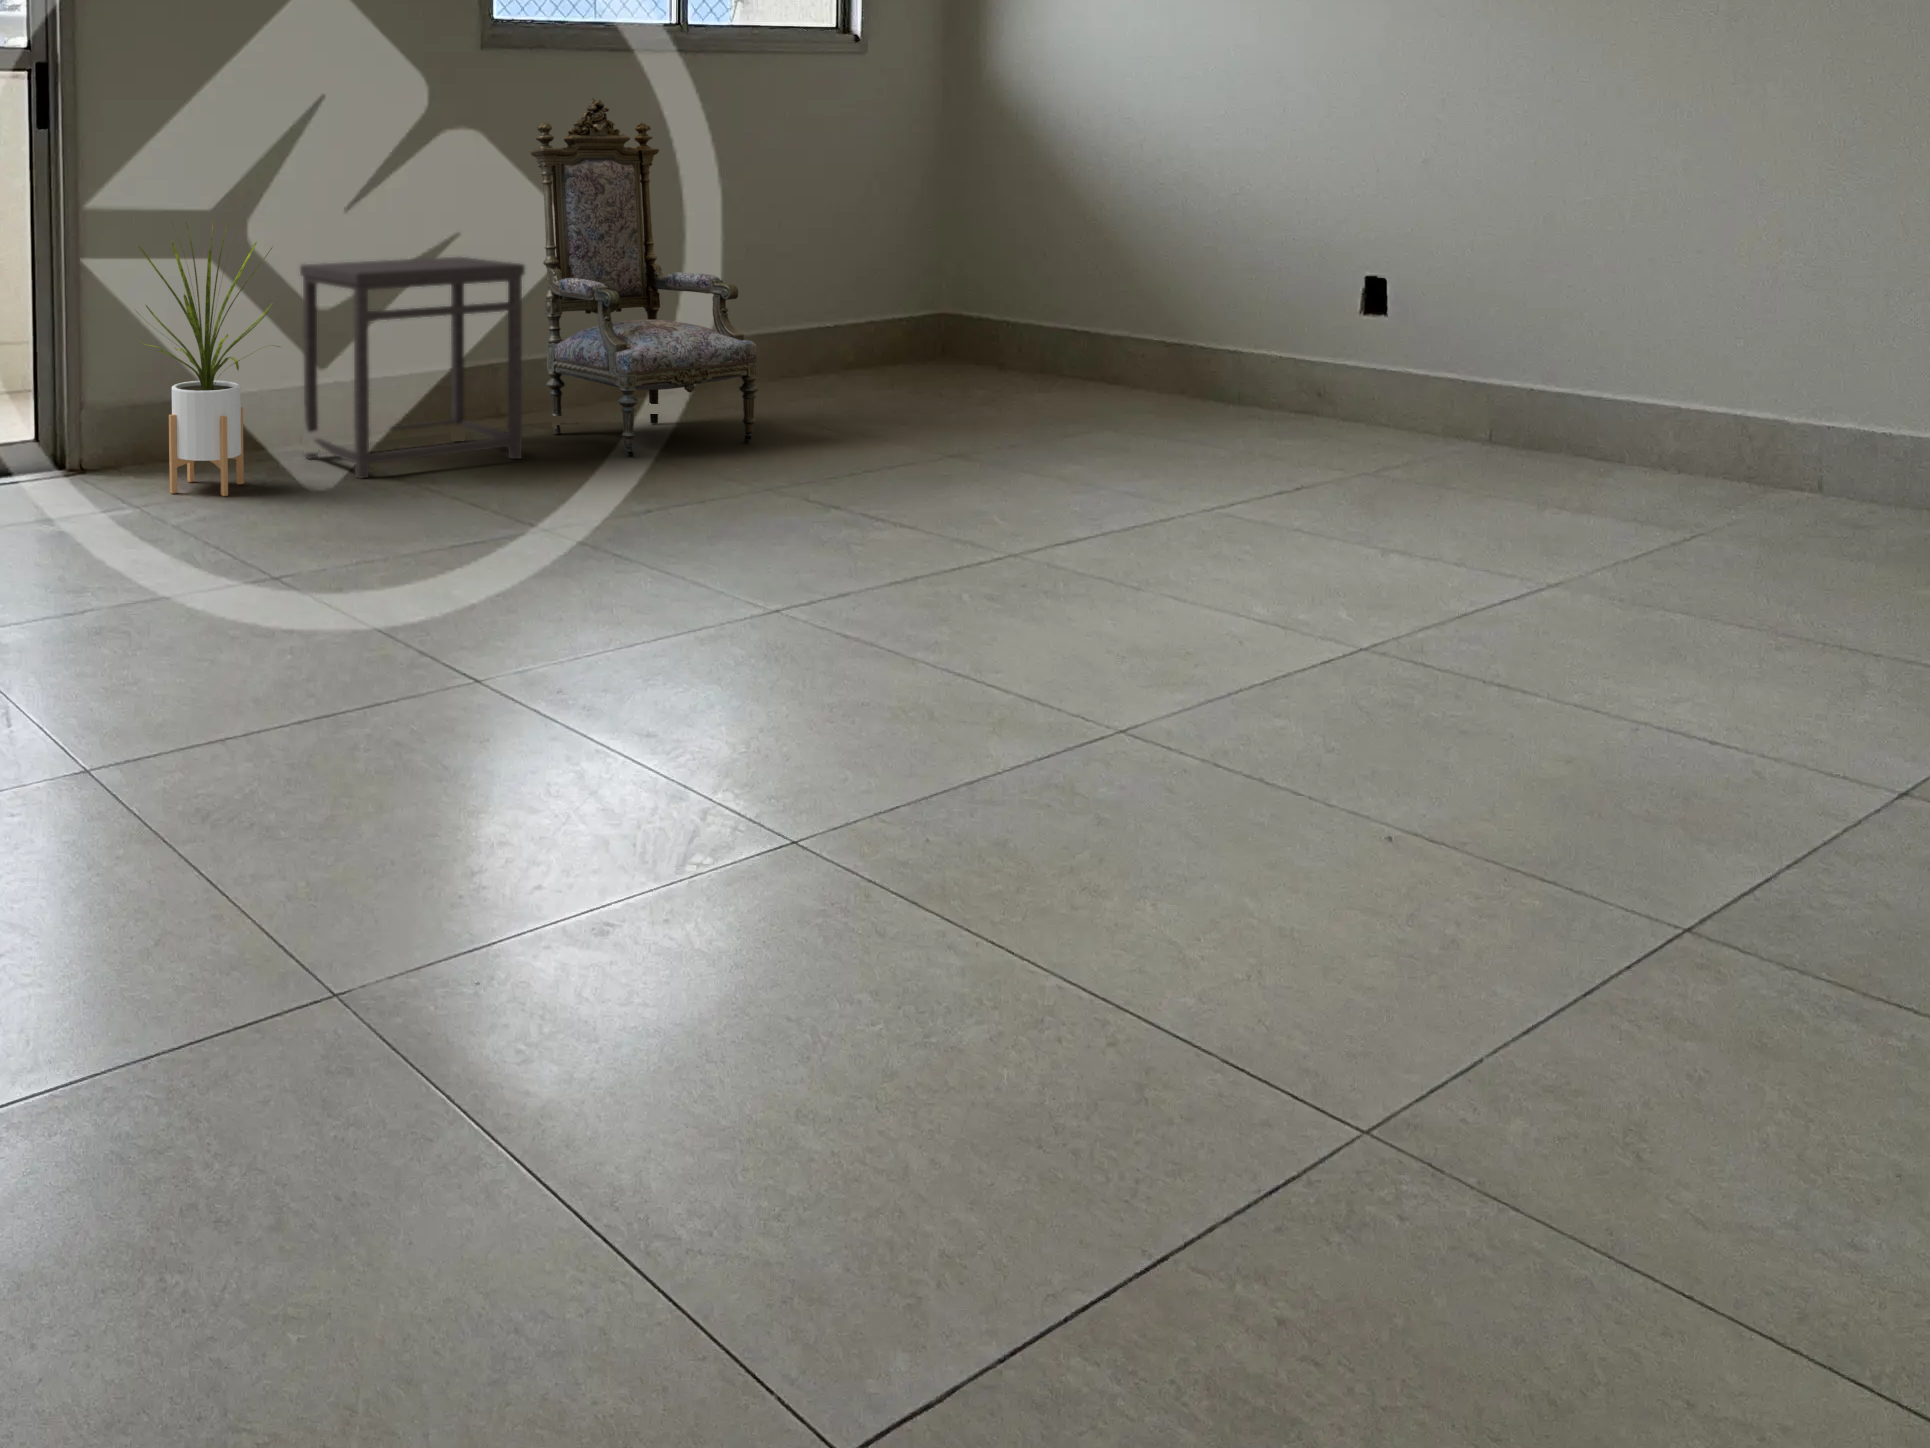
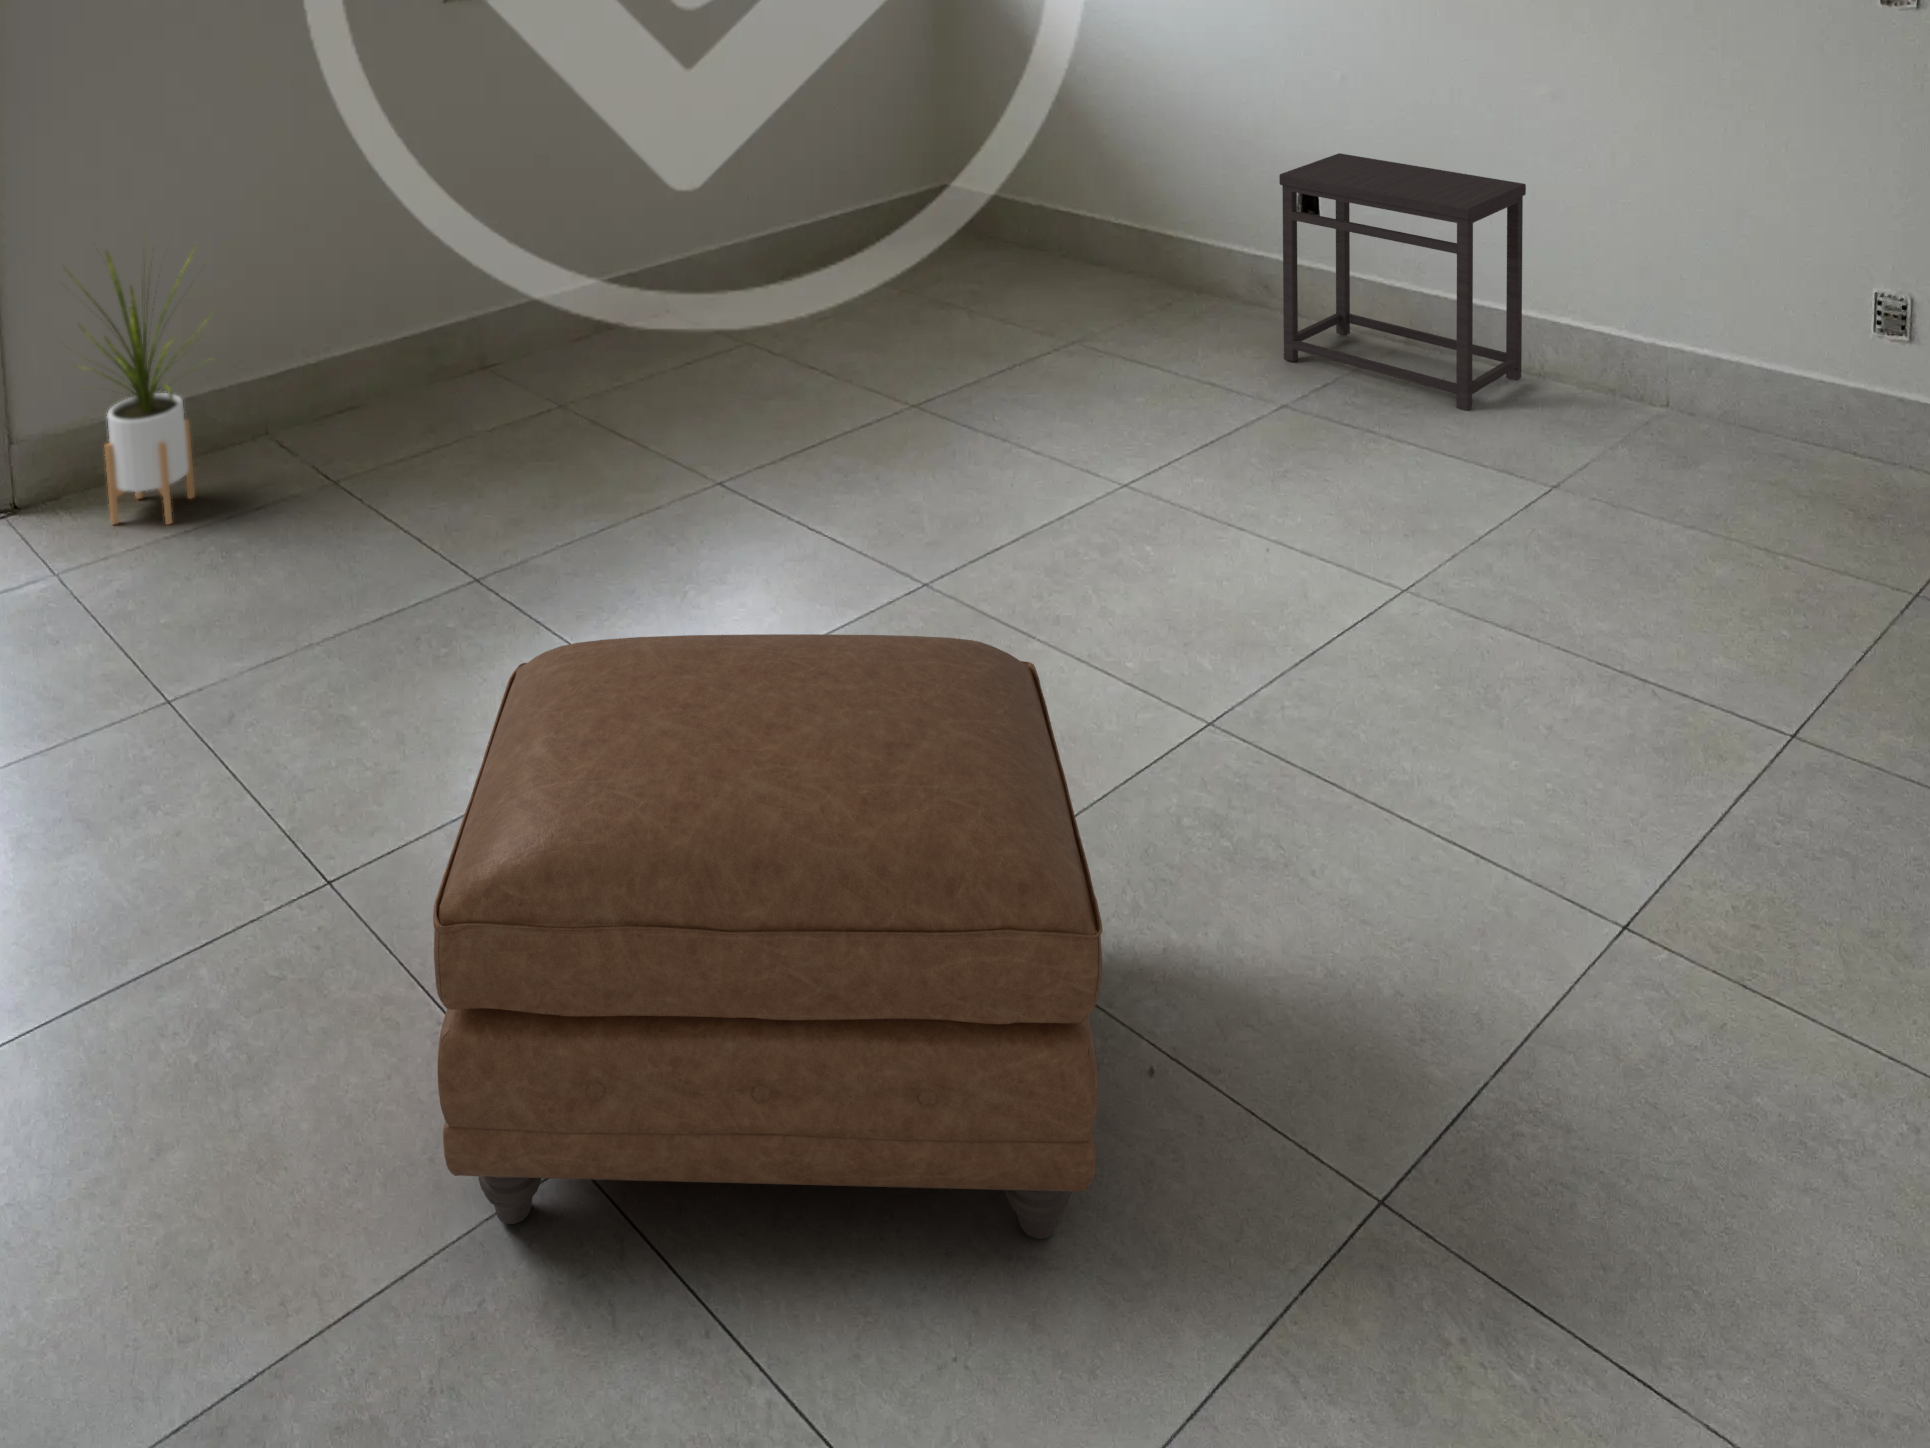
armchair: present [530,98,759,457] -> none [503,21,734,404]
side table: present [300,257,525,479] -> present [1279,153,1526,411]
ottoman: none [677,406,1422,927] -> present [433,634,1103,1239]

